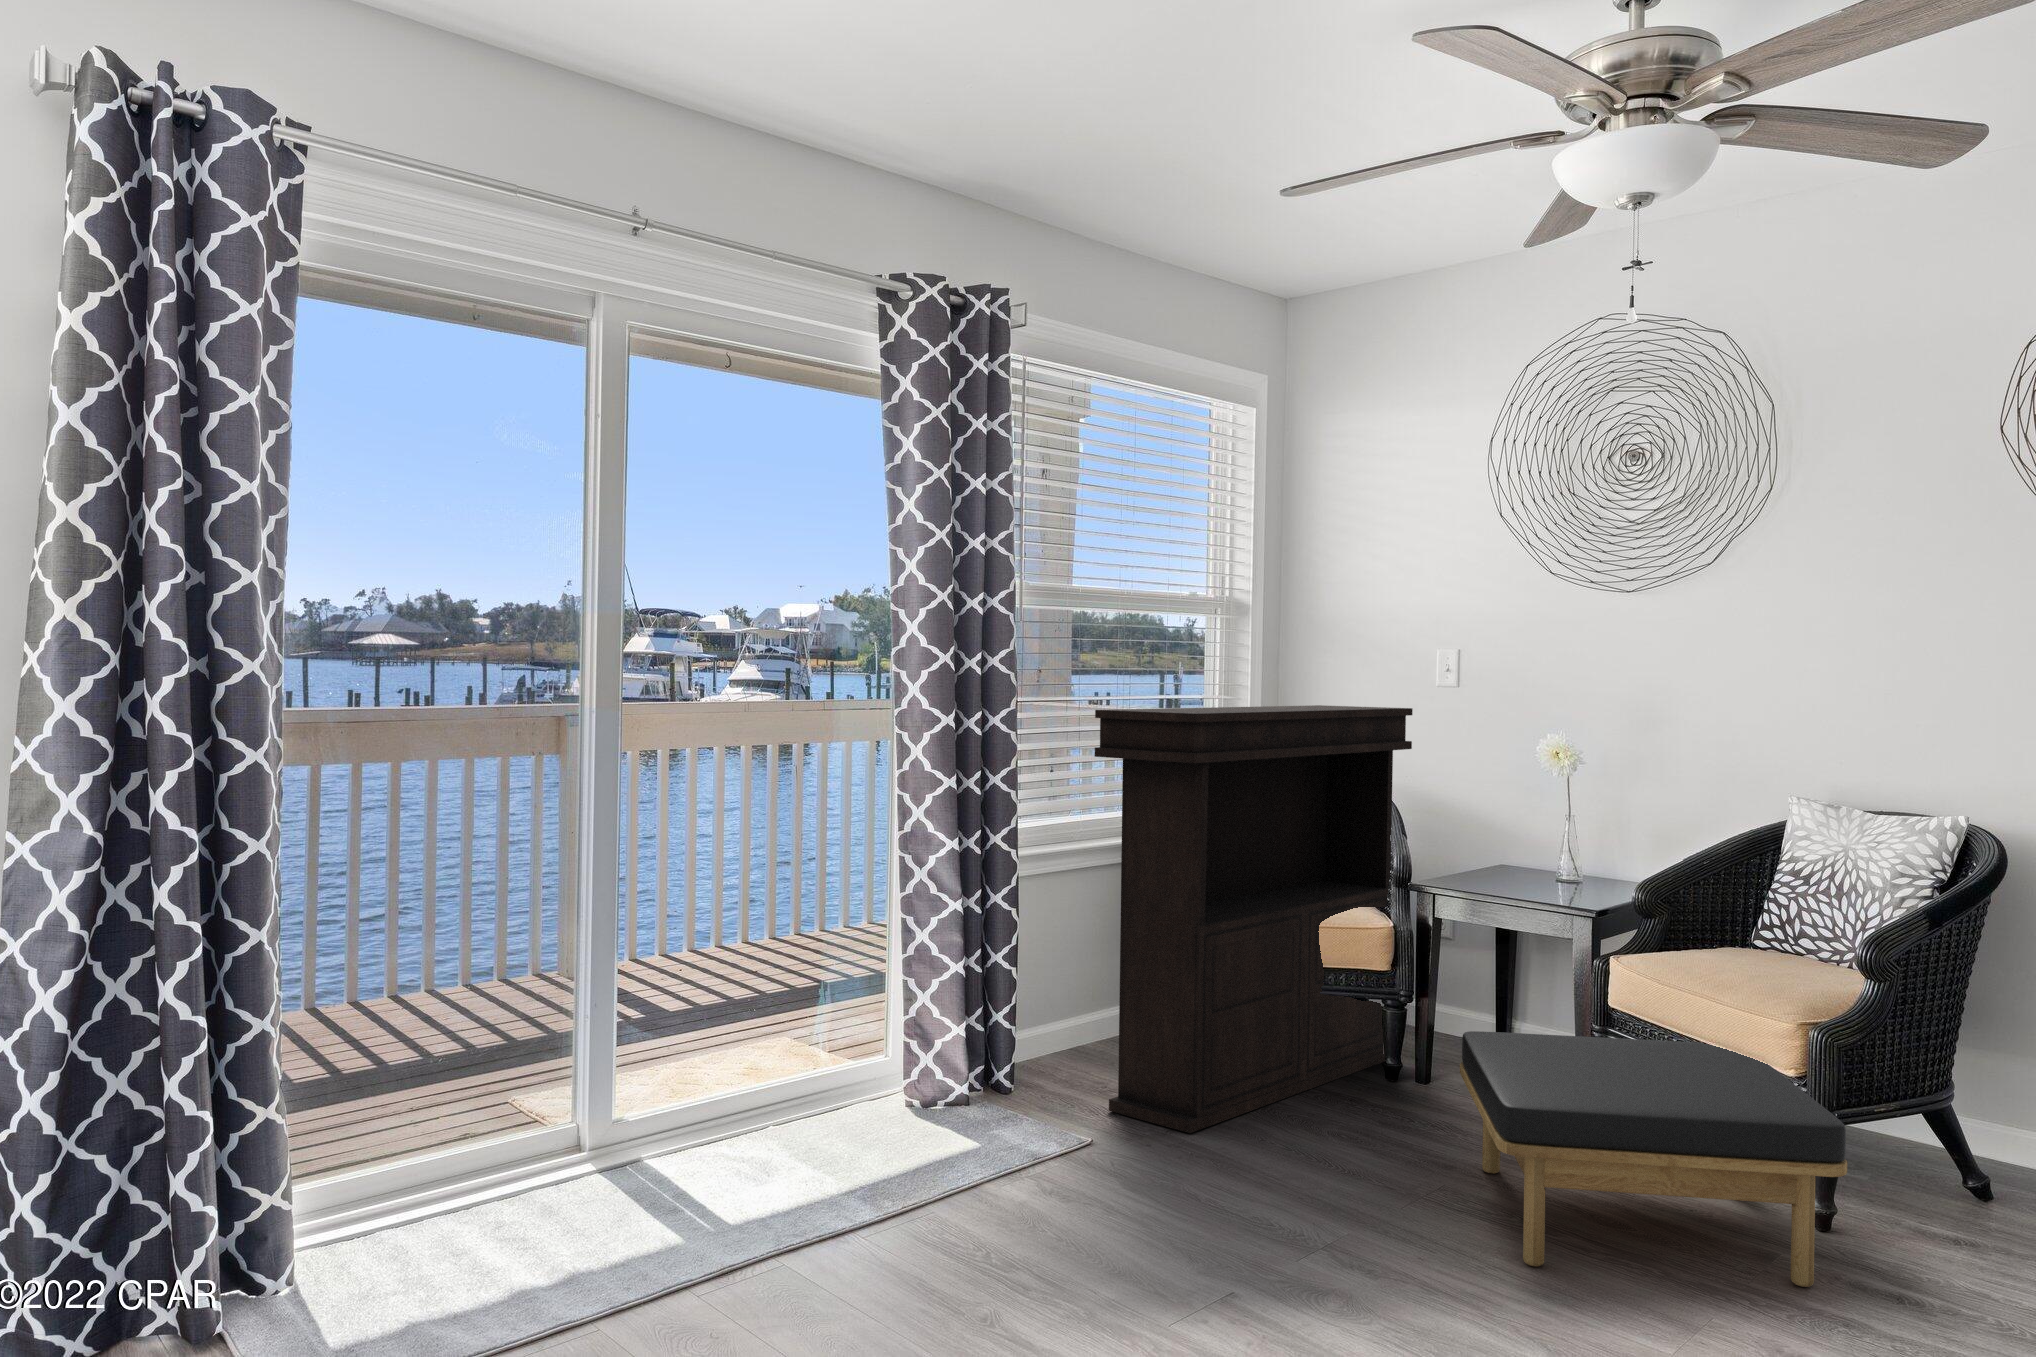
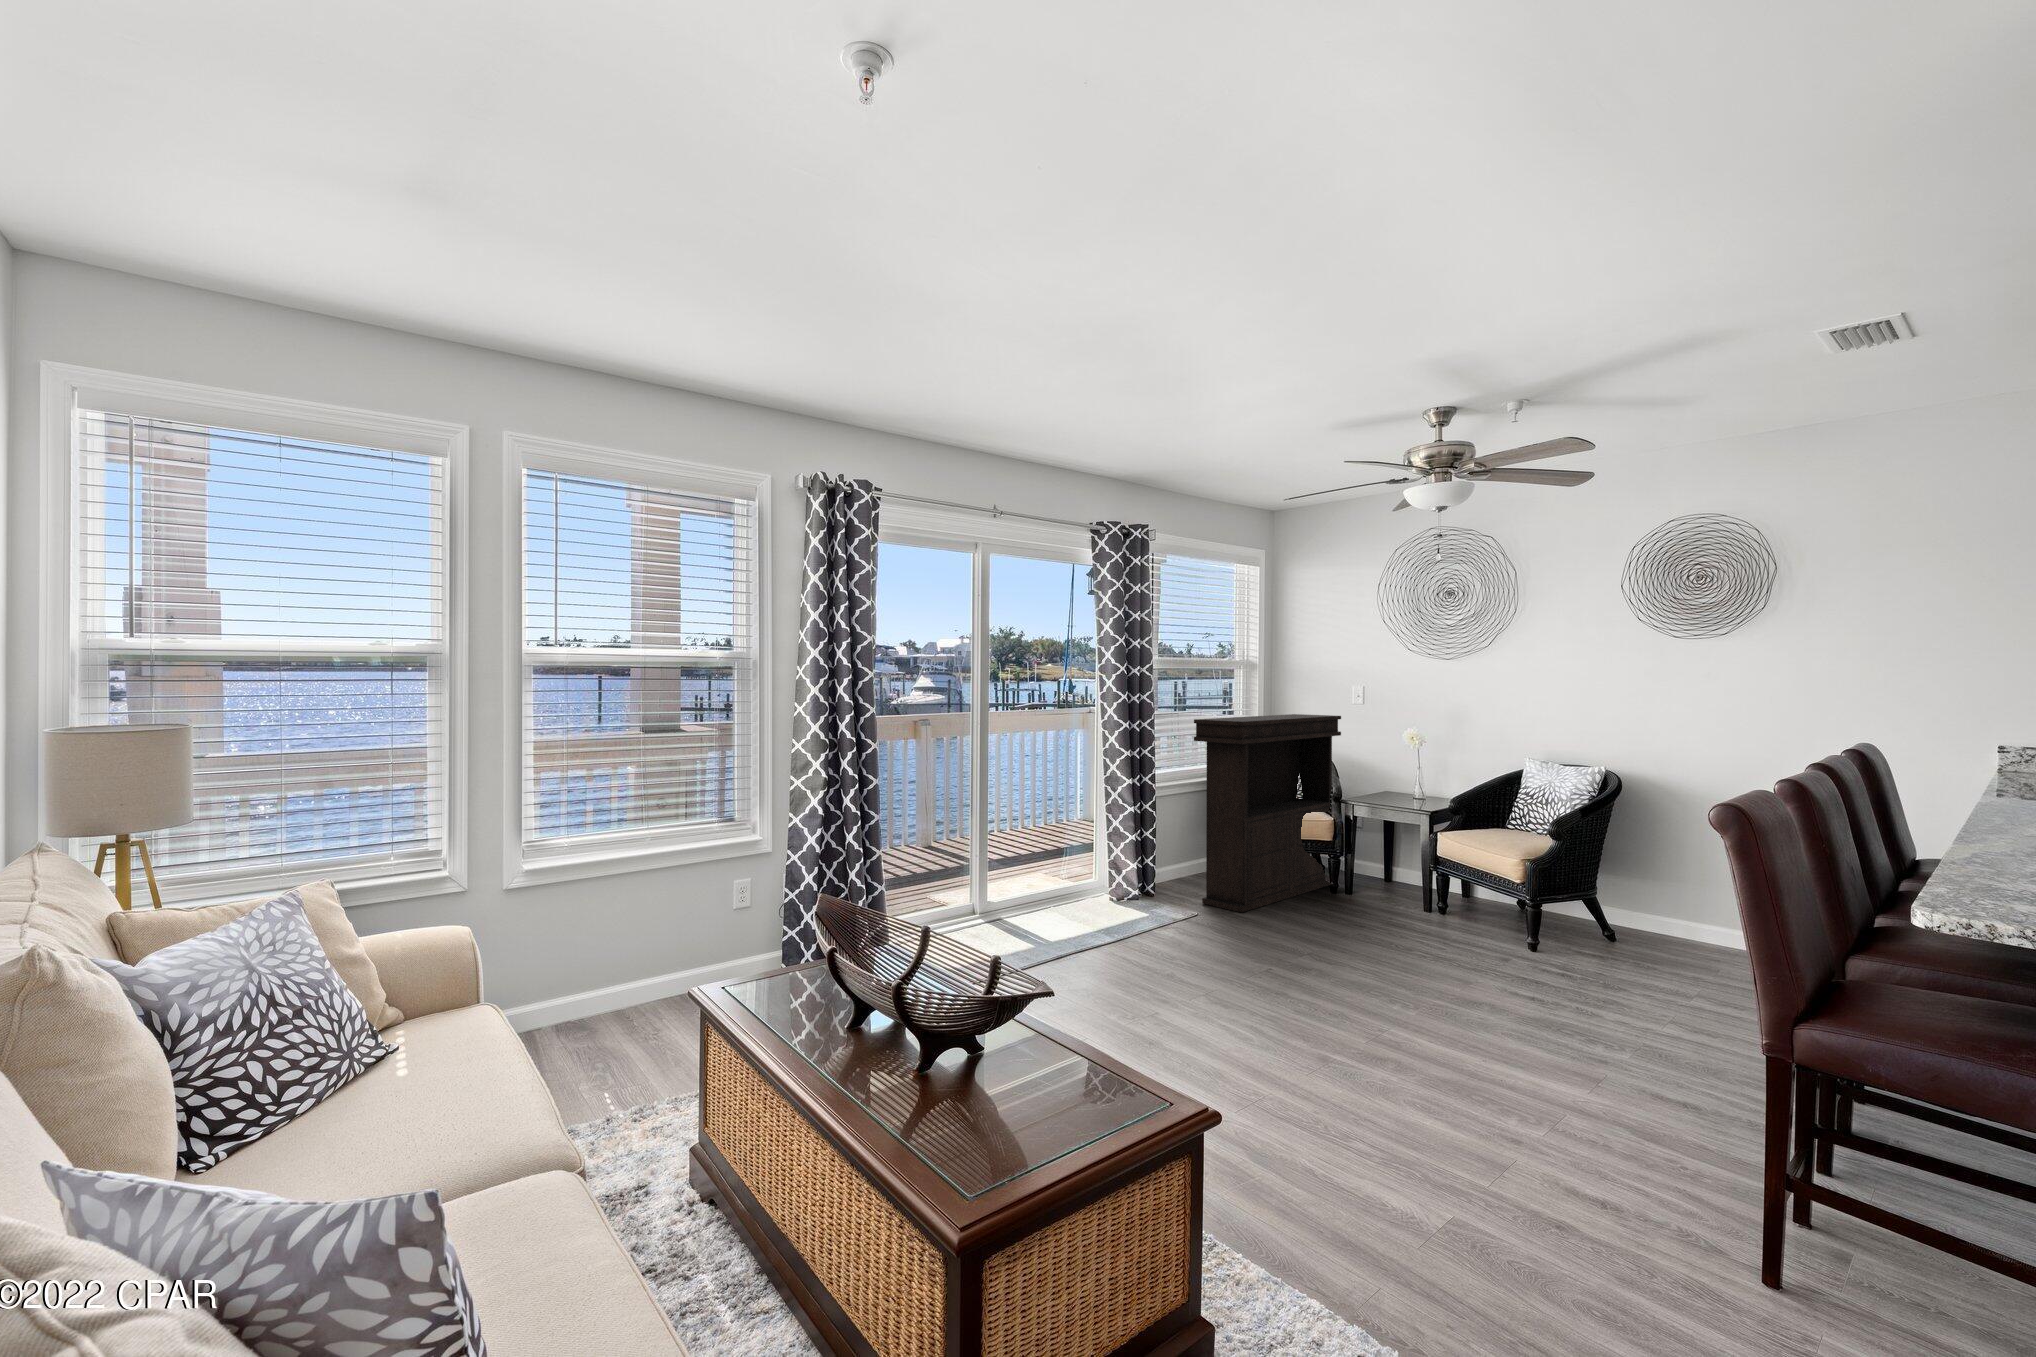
ottoman: present [1460,1031,1847,1287] -> none [1368,865,1540,970]

